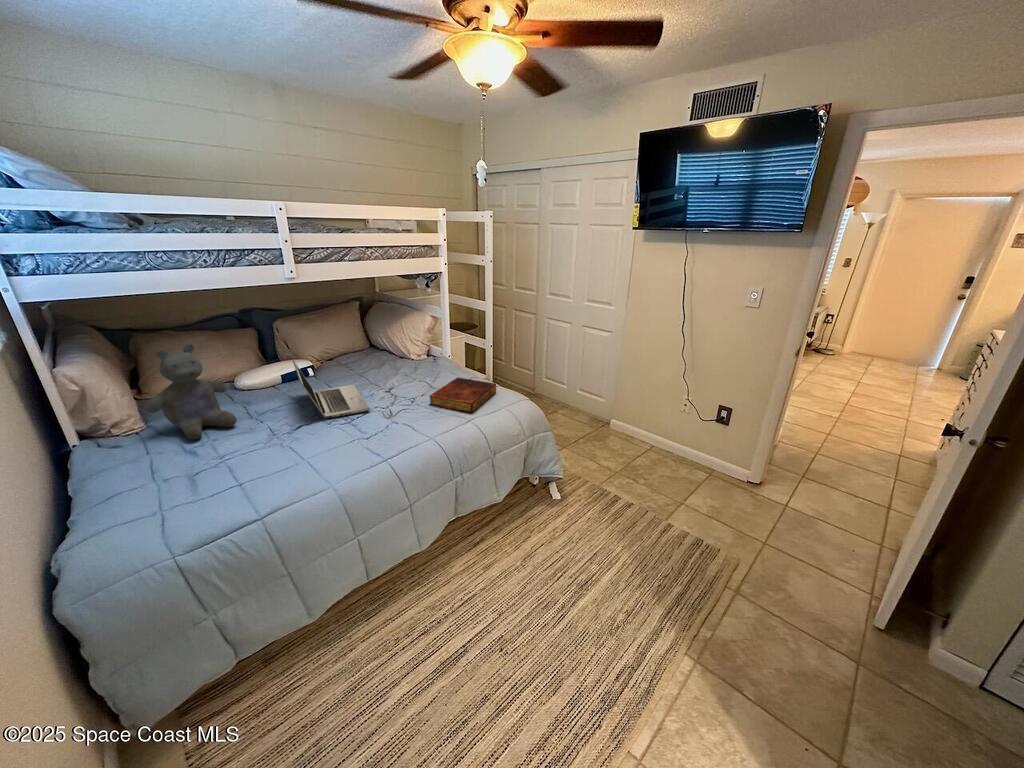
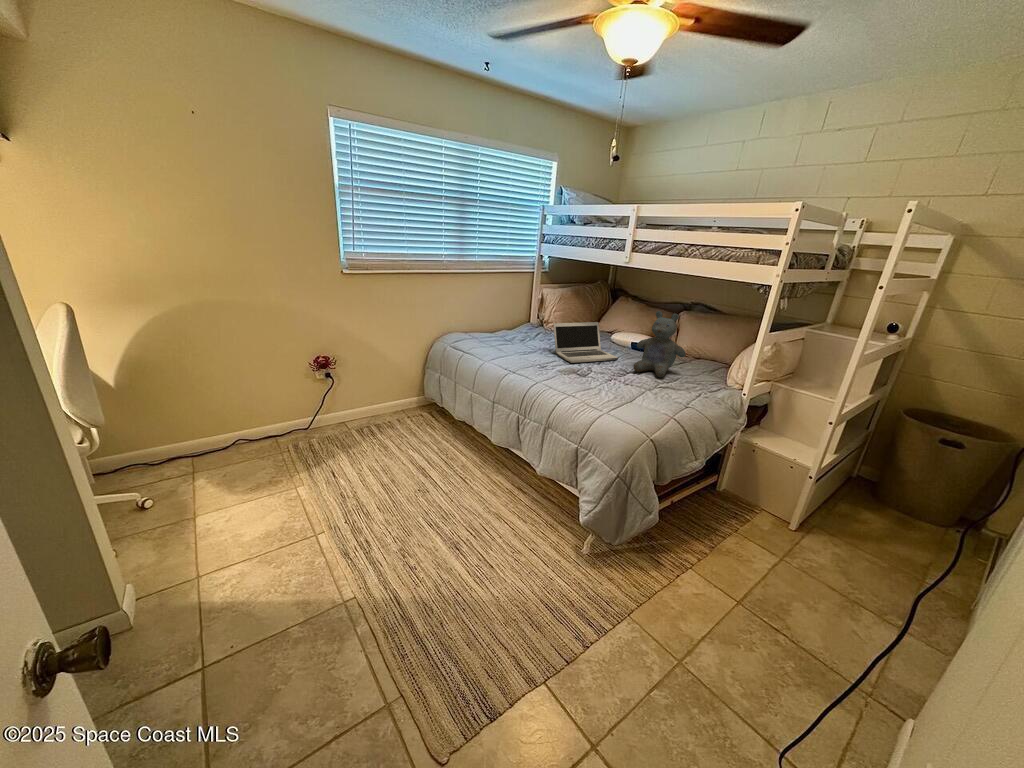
stuffed bear: present [146,343,237,439] -> present [633,311,686,377]
book: present [429,378,496,413] -> none [574,372,646,408]

